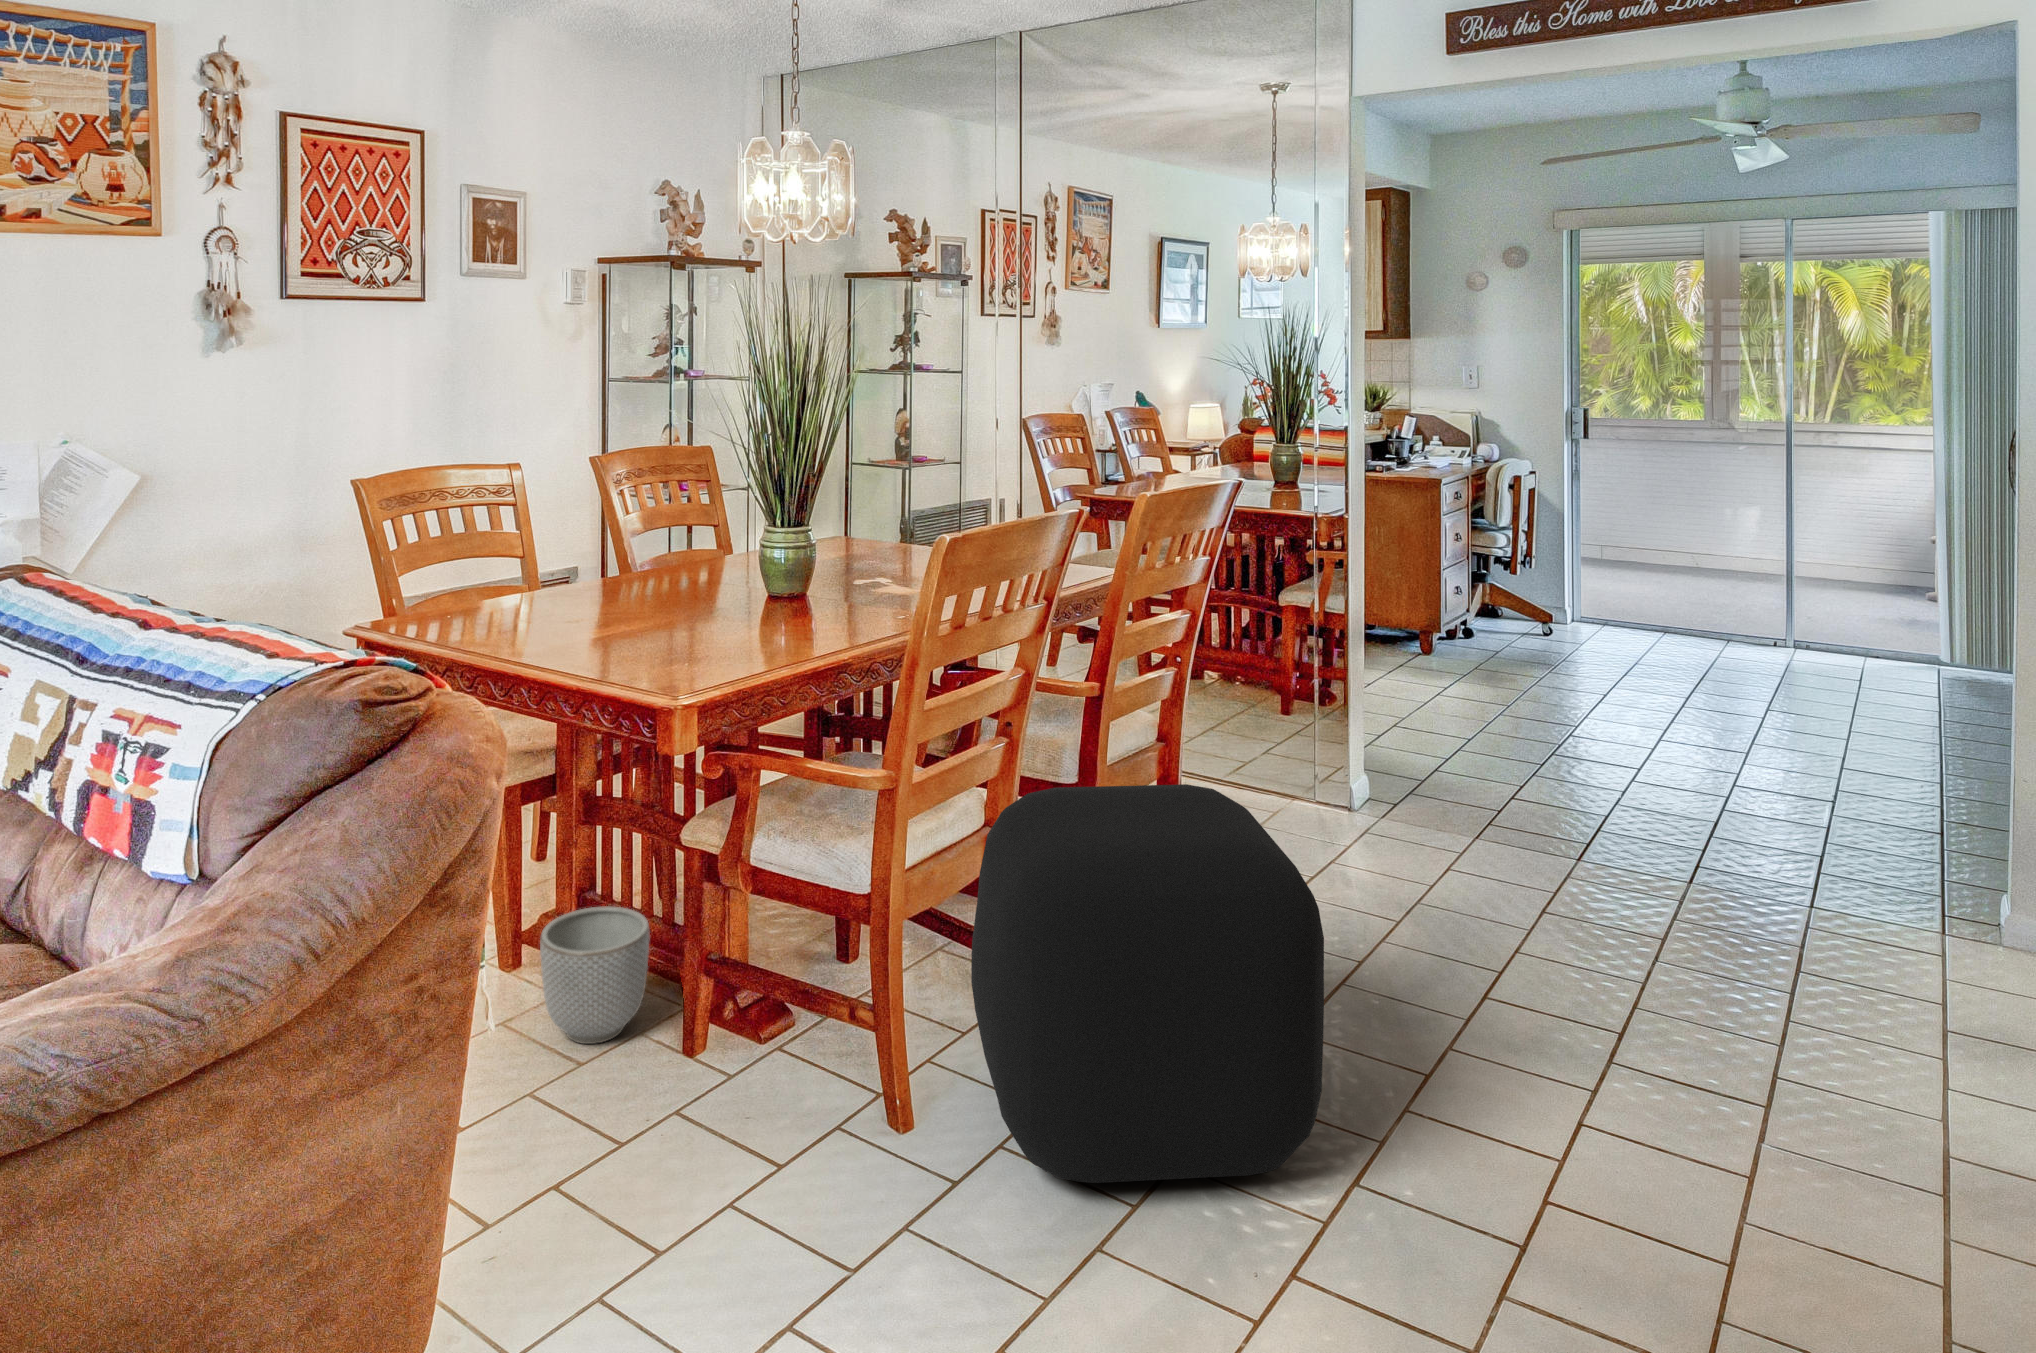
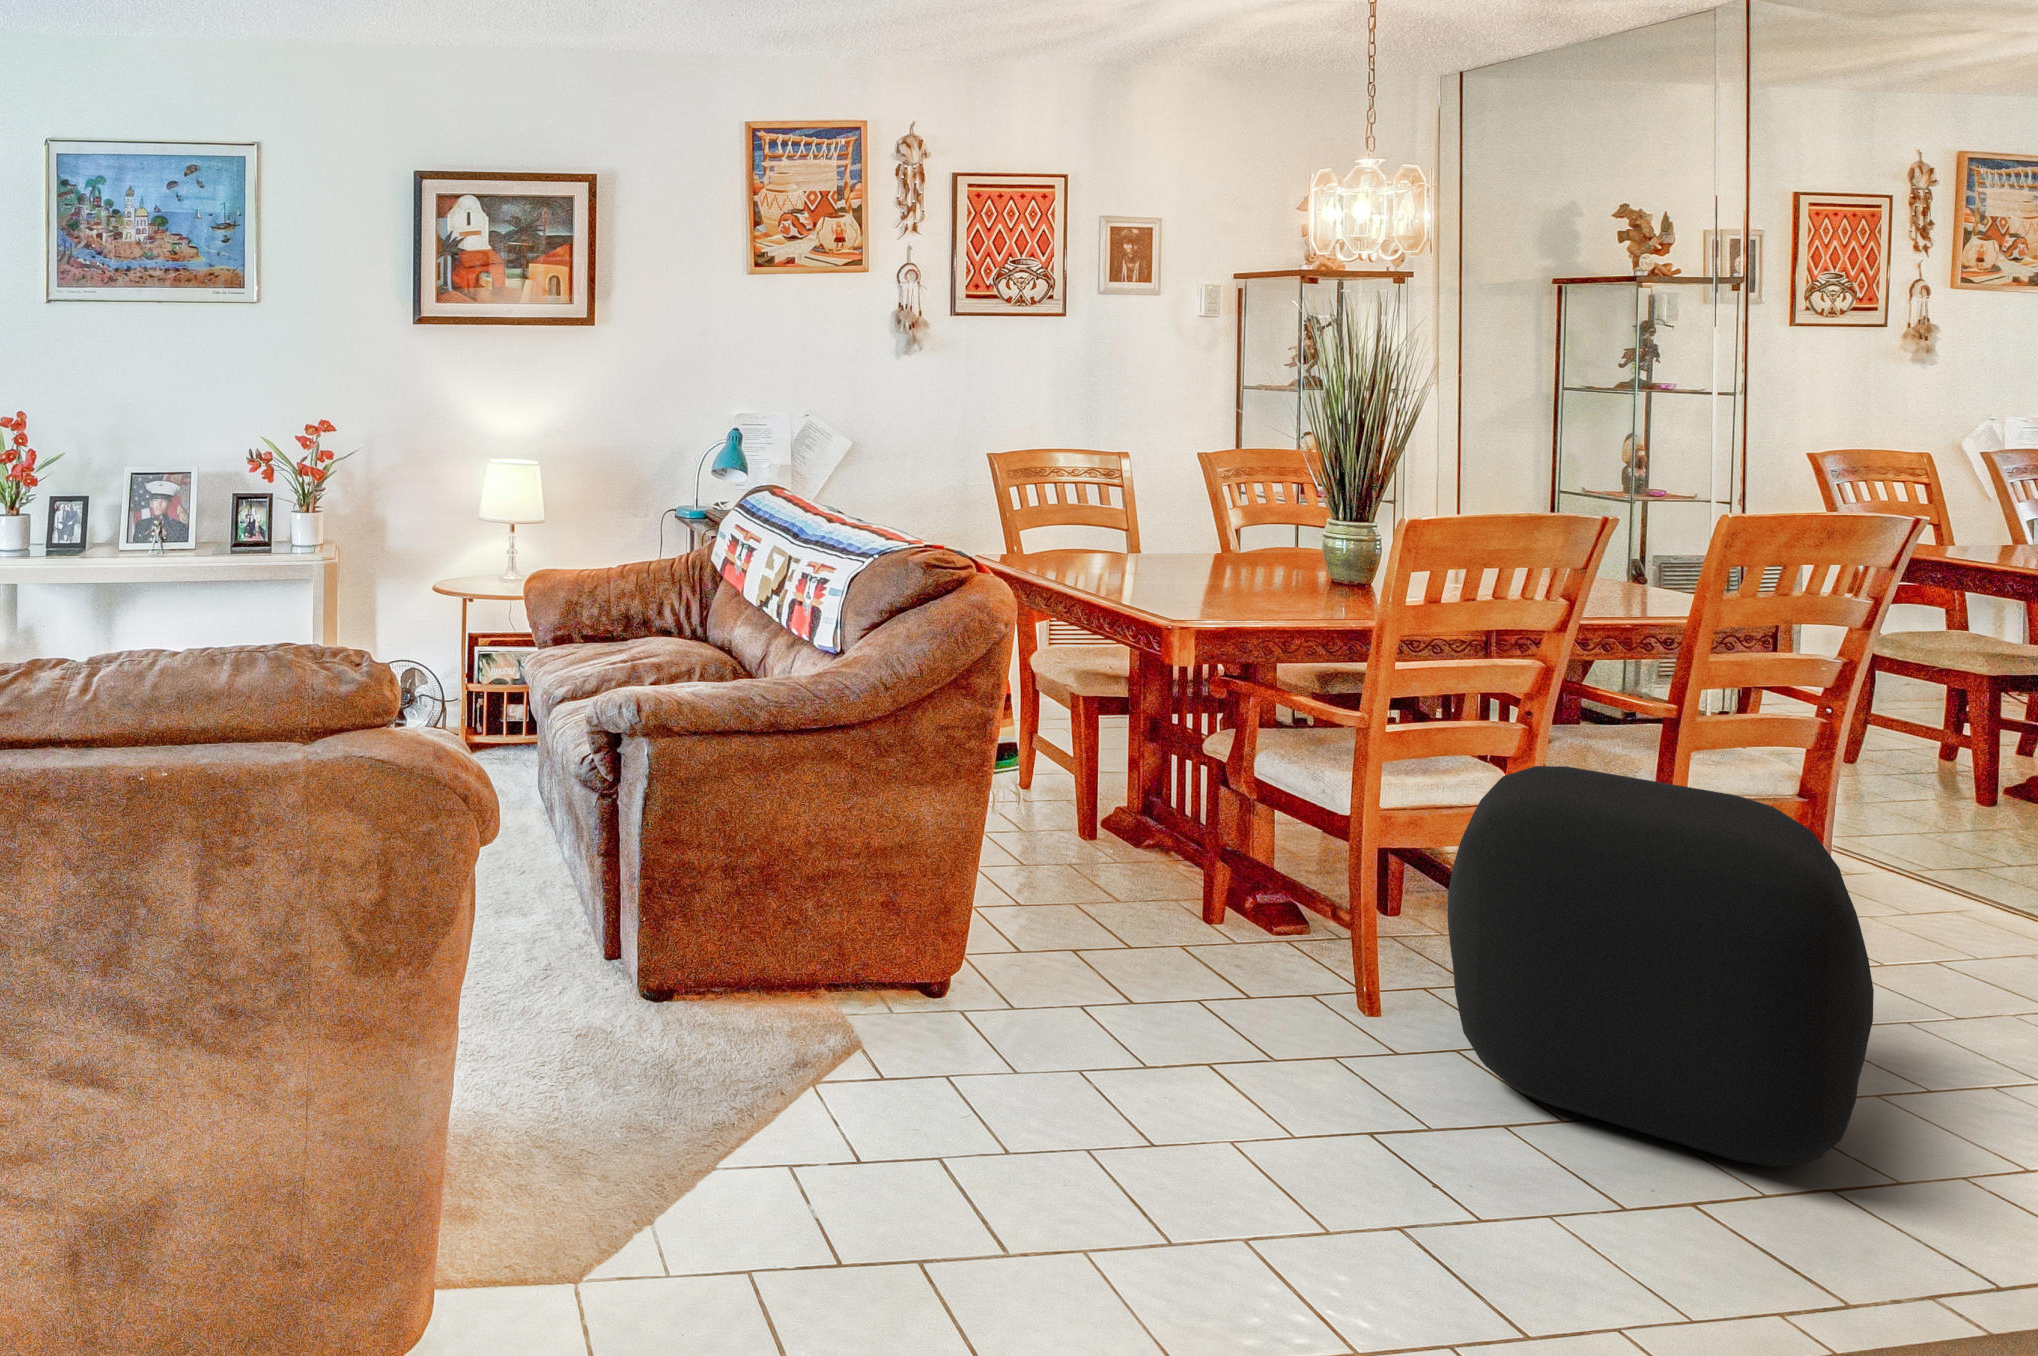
planter: present [540,907,650,1044] -> none [1092,791,1183,893]

